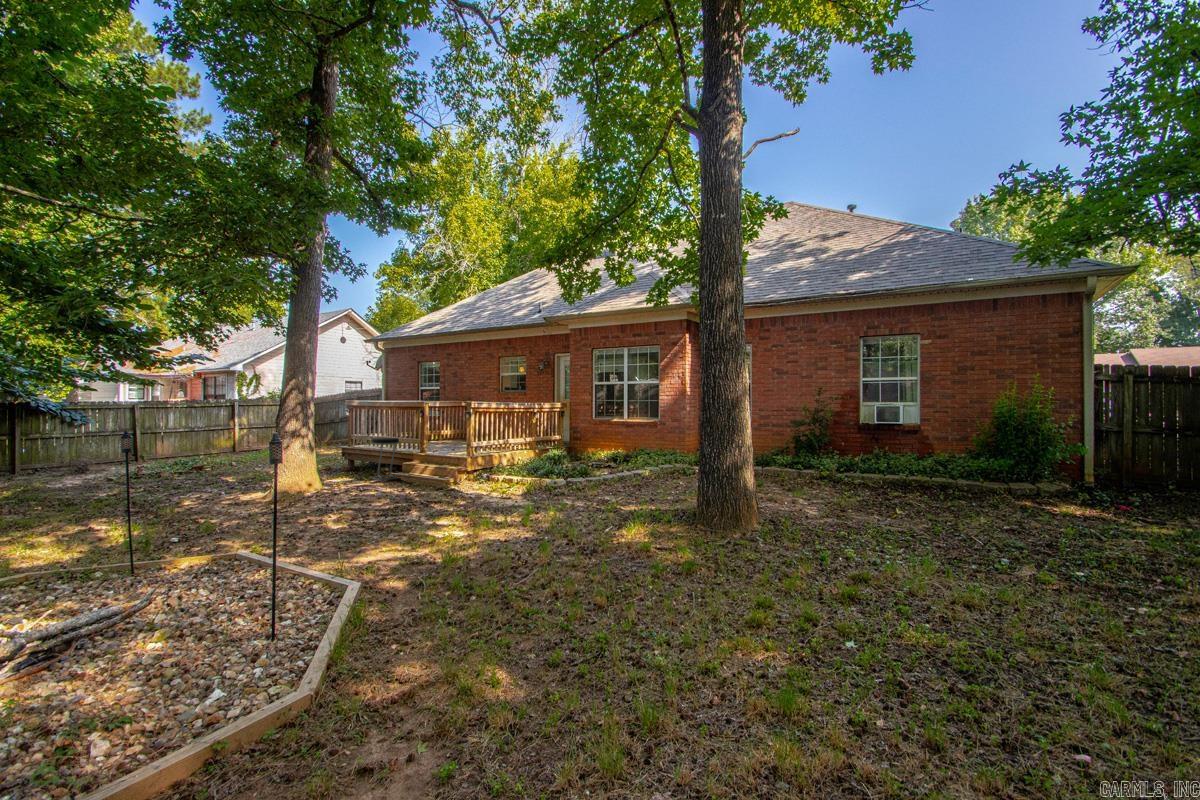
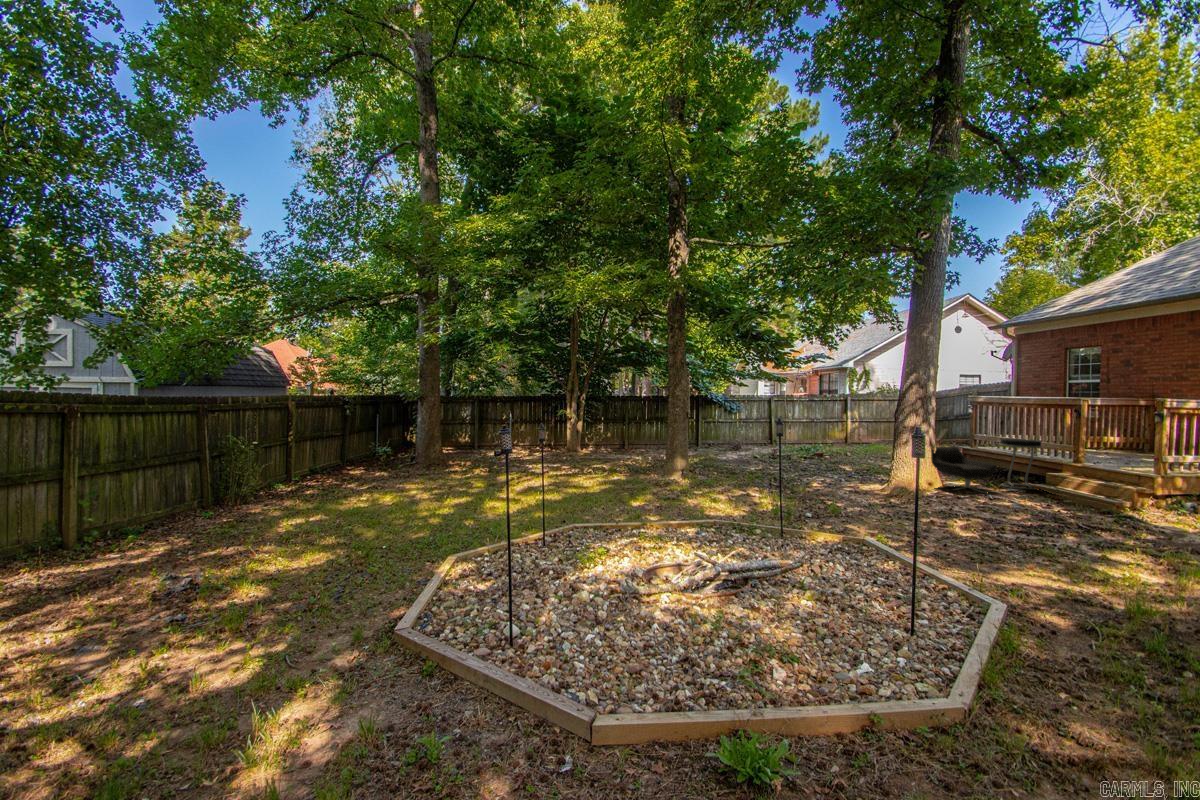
lounge chair: none [314,449,368,489] -> present [931,447,997,493]

